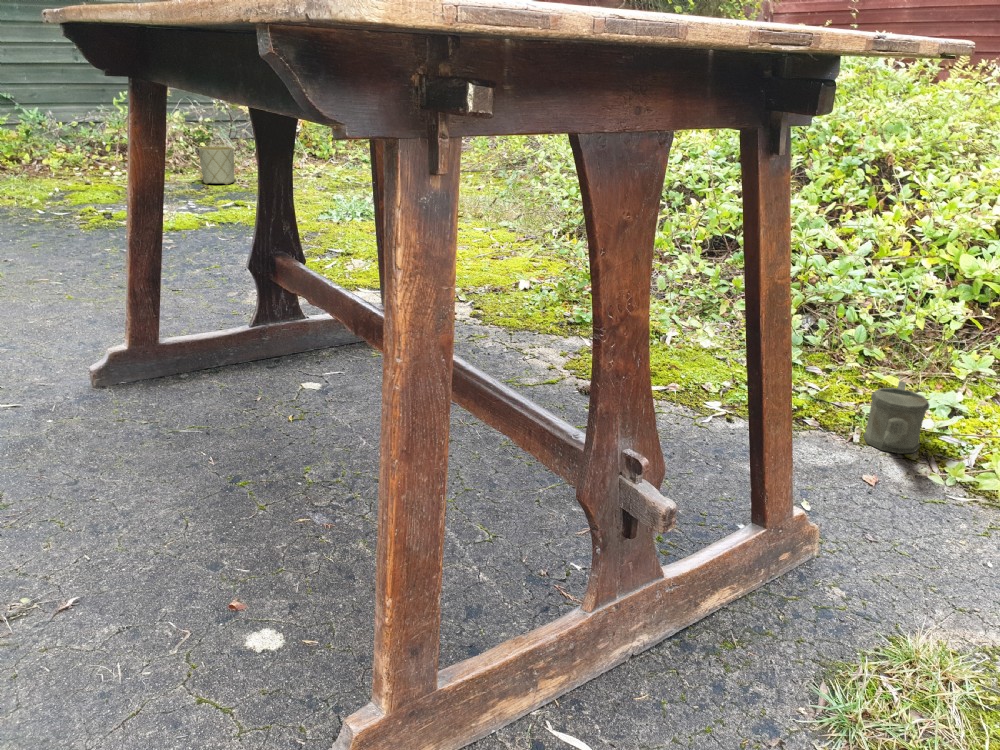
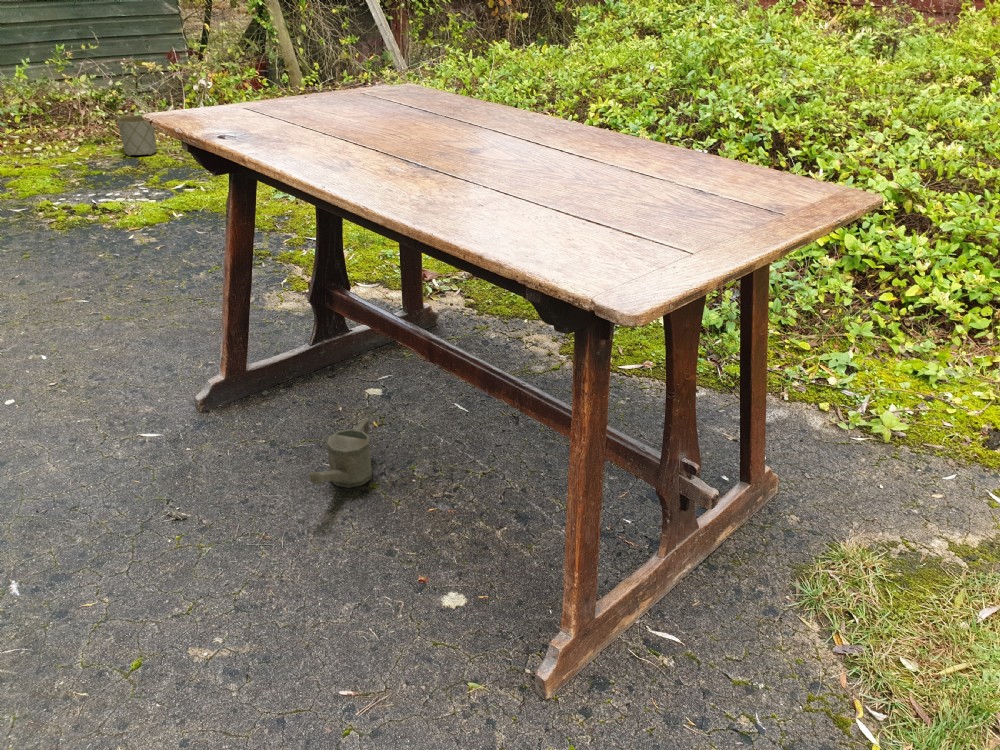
watering can: present [863,381,930,454] -> present [309,420,373,488]

